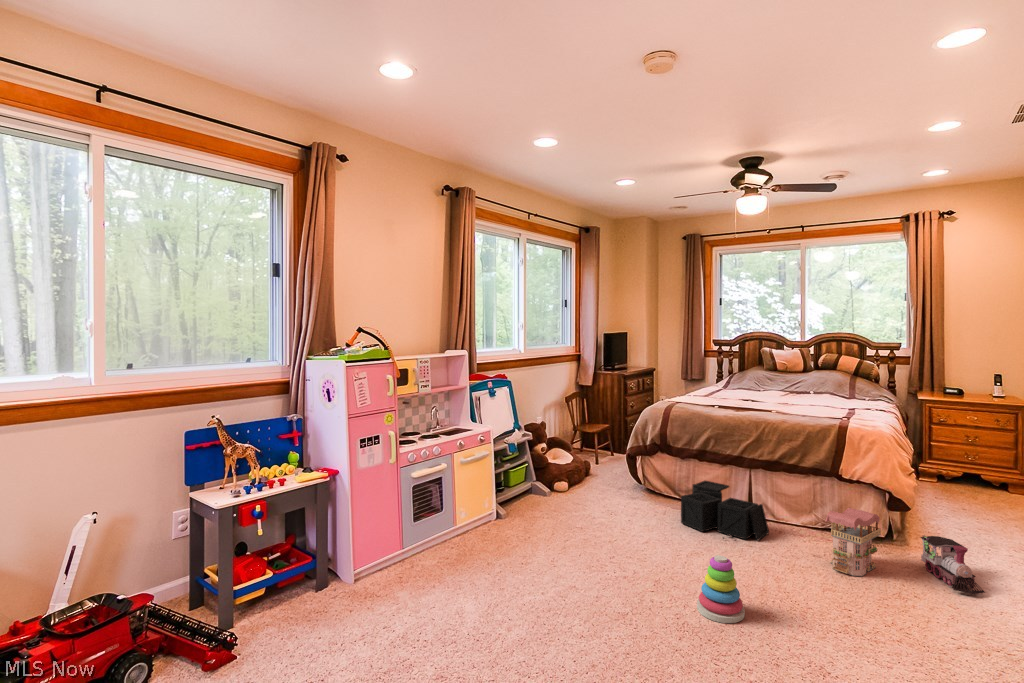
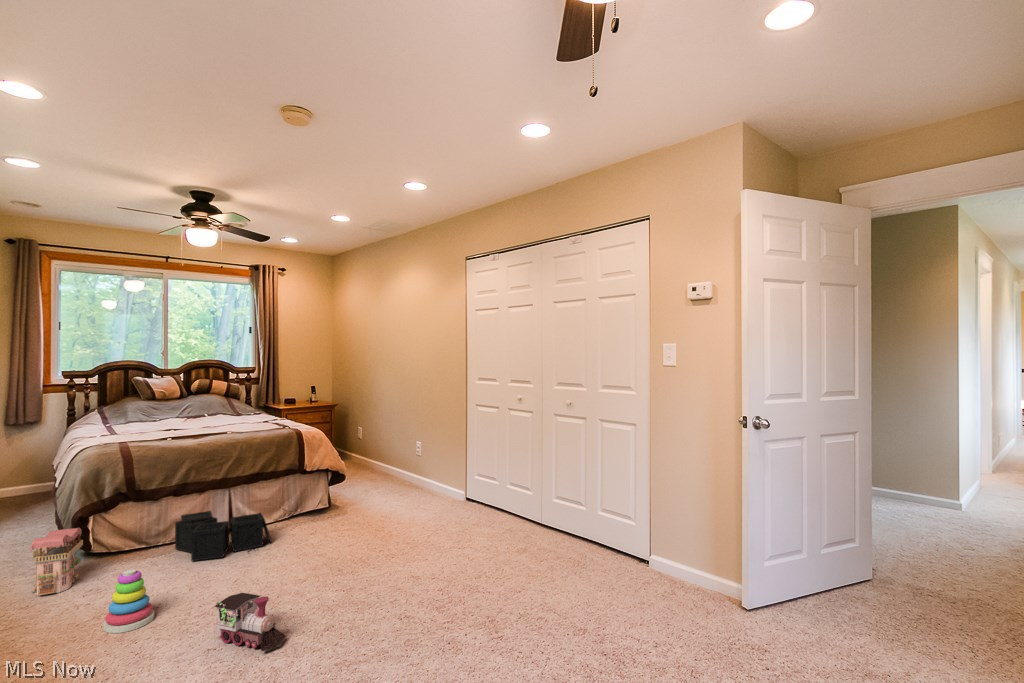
toy house: present [826,508,881,576] -> present [30,528,83,596]
toy train: present [921,536,985,594] -> present [214,593,286,651]
stacking toy: present [697,555,745,623] -> present [103,569,154,633]

